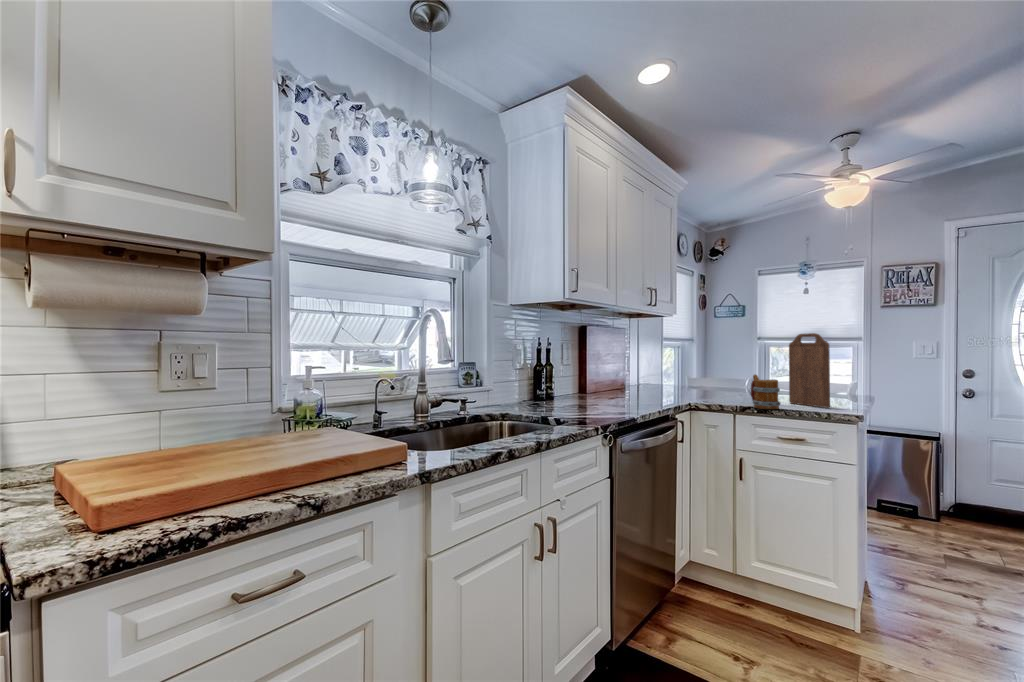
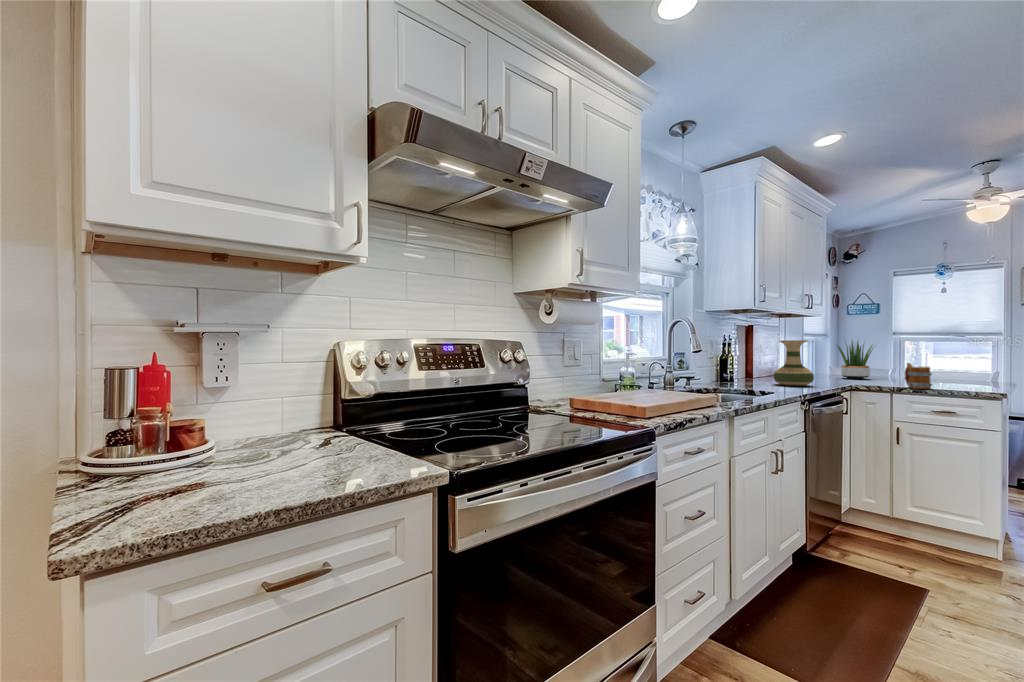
cutting board: present [789,333,830,408] -> none [937,330,976,389]
potted plant: none [683,343,727,393] -> present [836,341,873,379]
vase: none [593,345,641,407] -> present [774,340,814,386]

